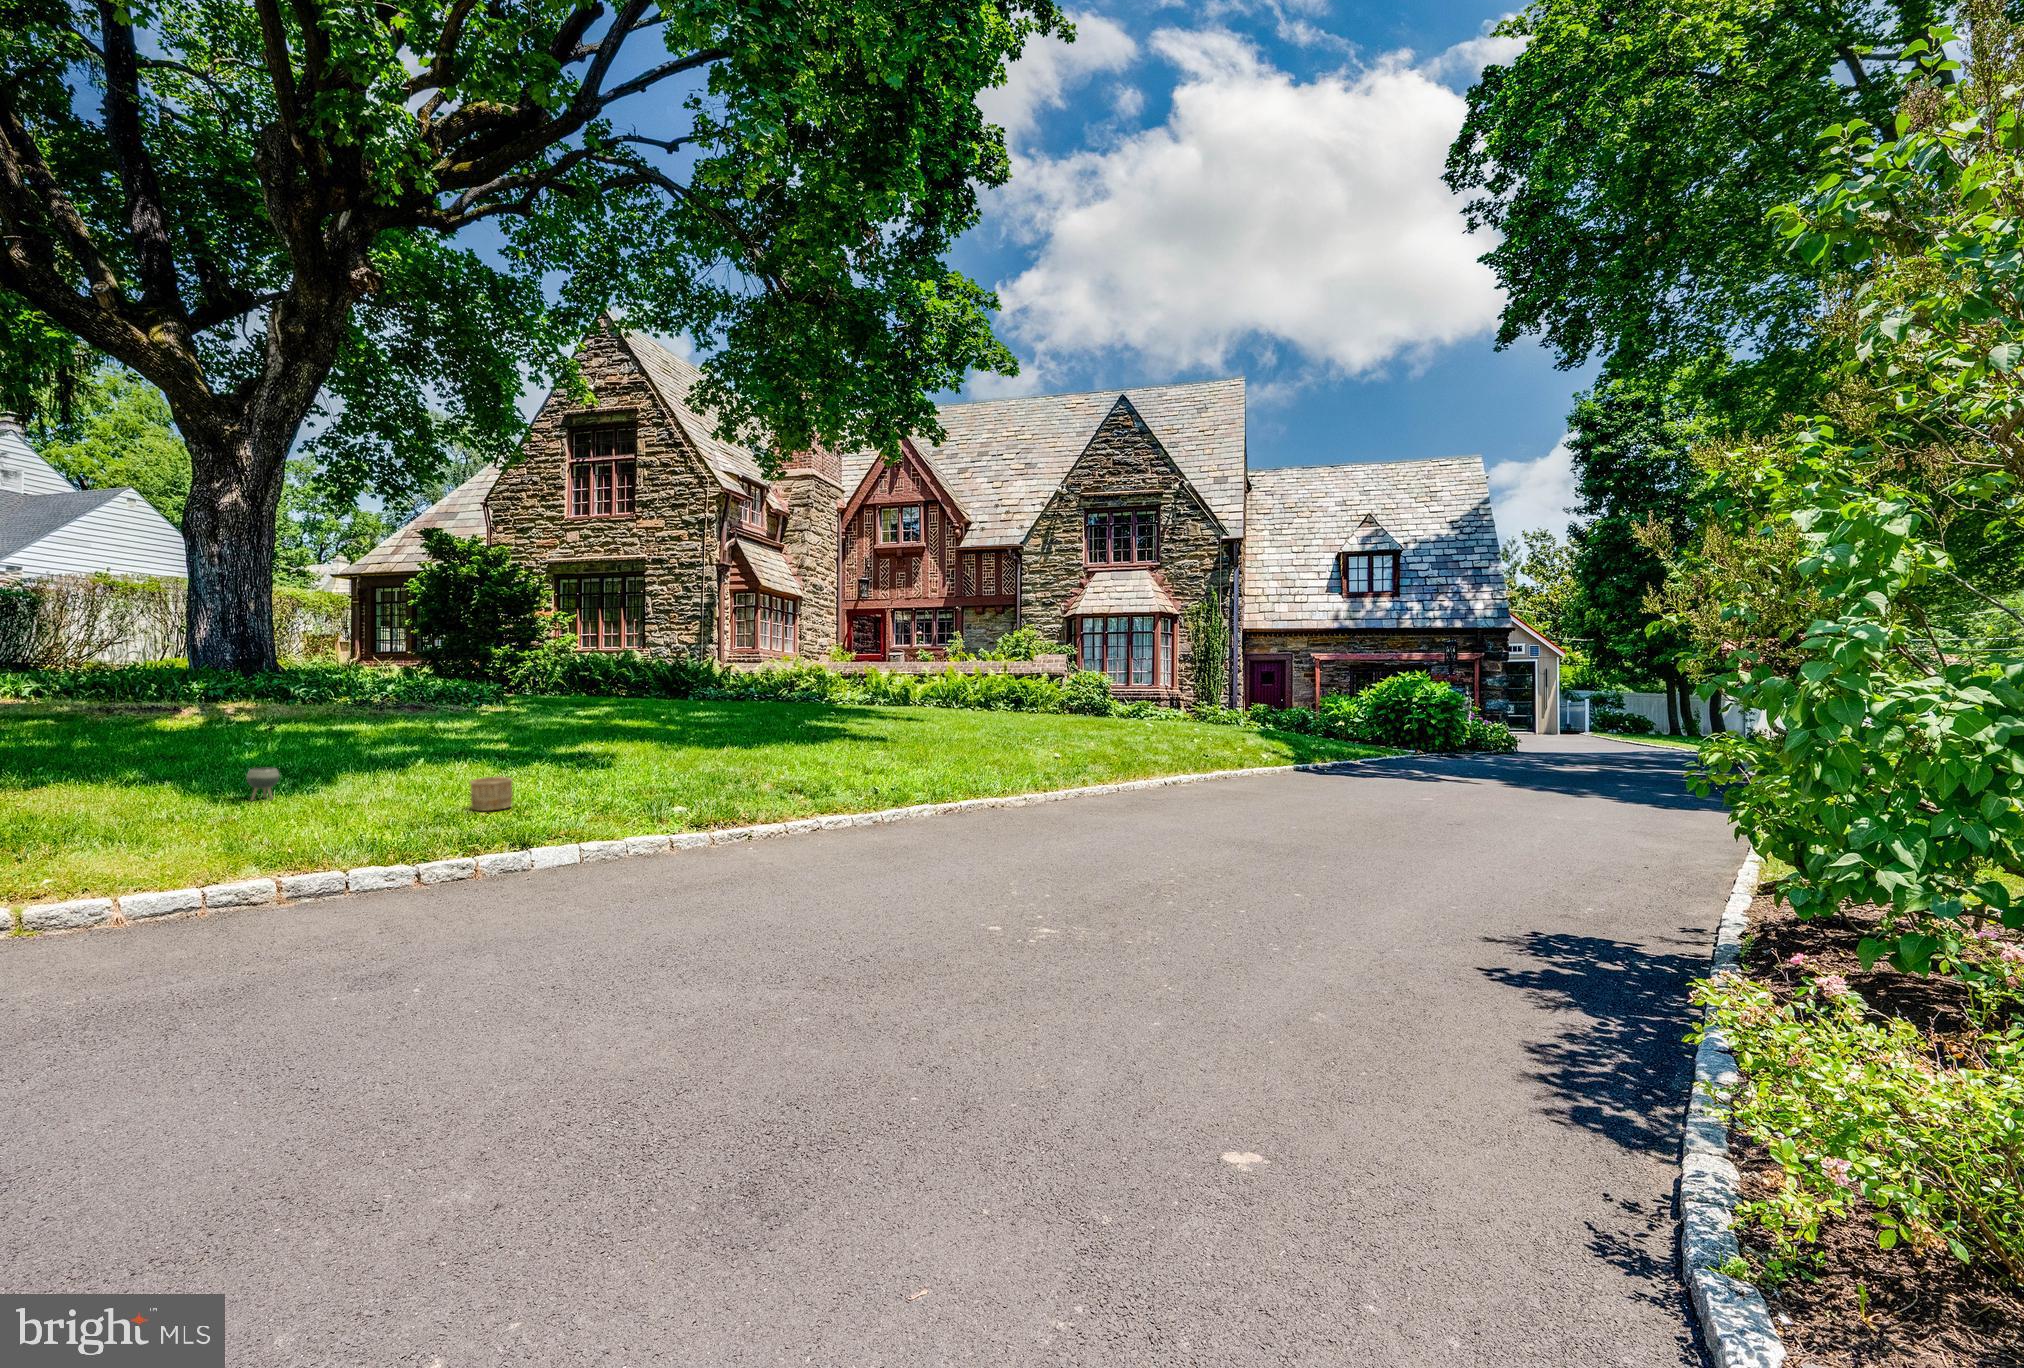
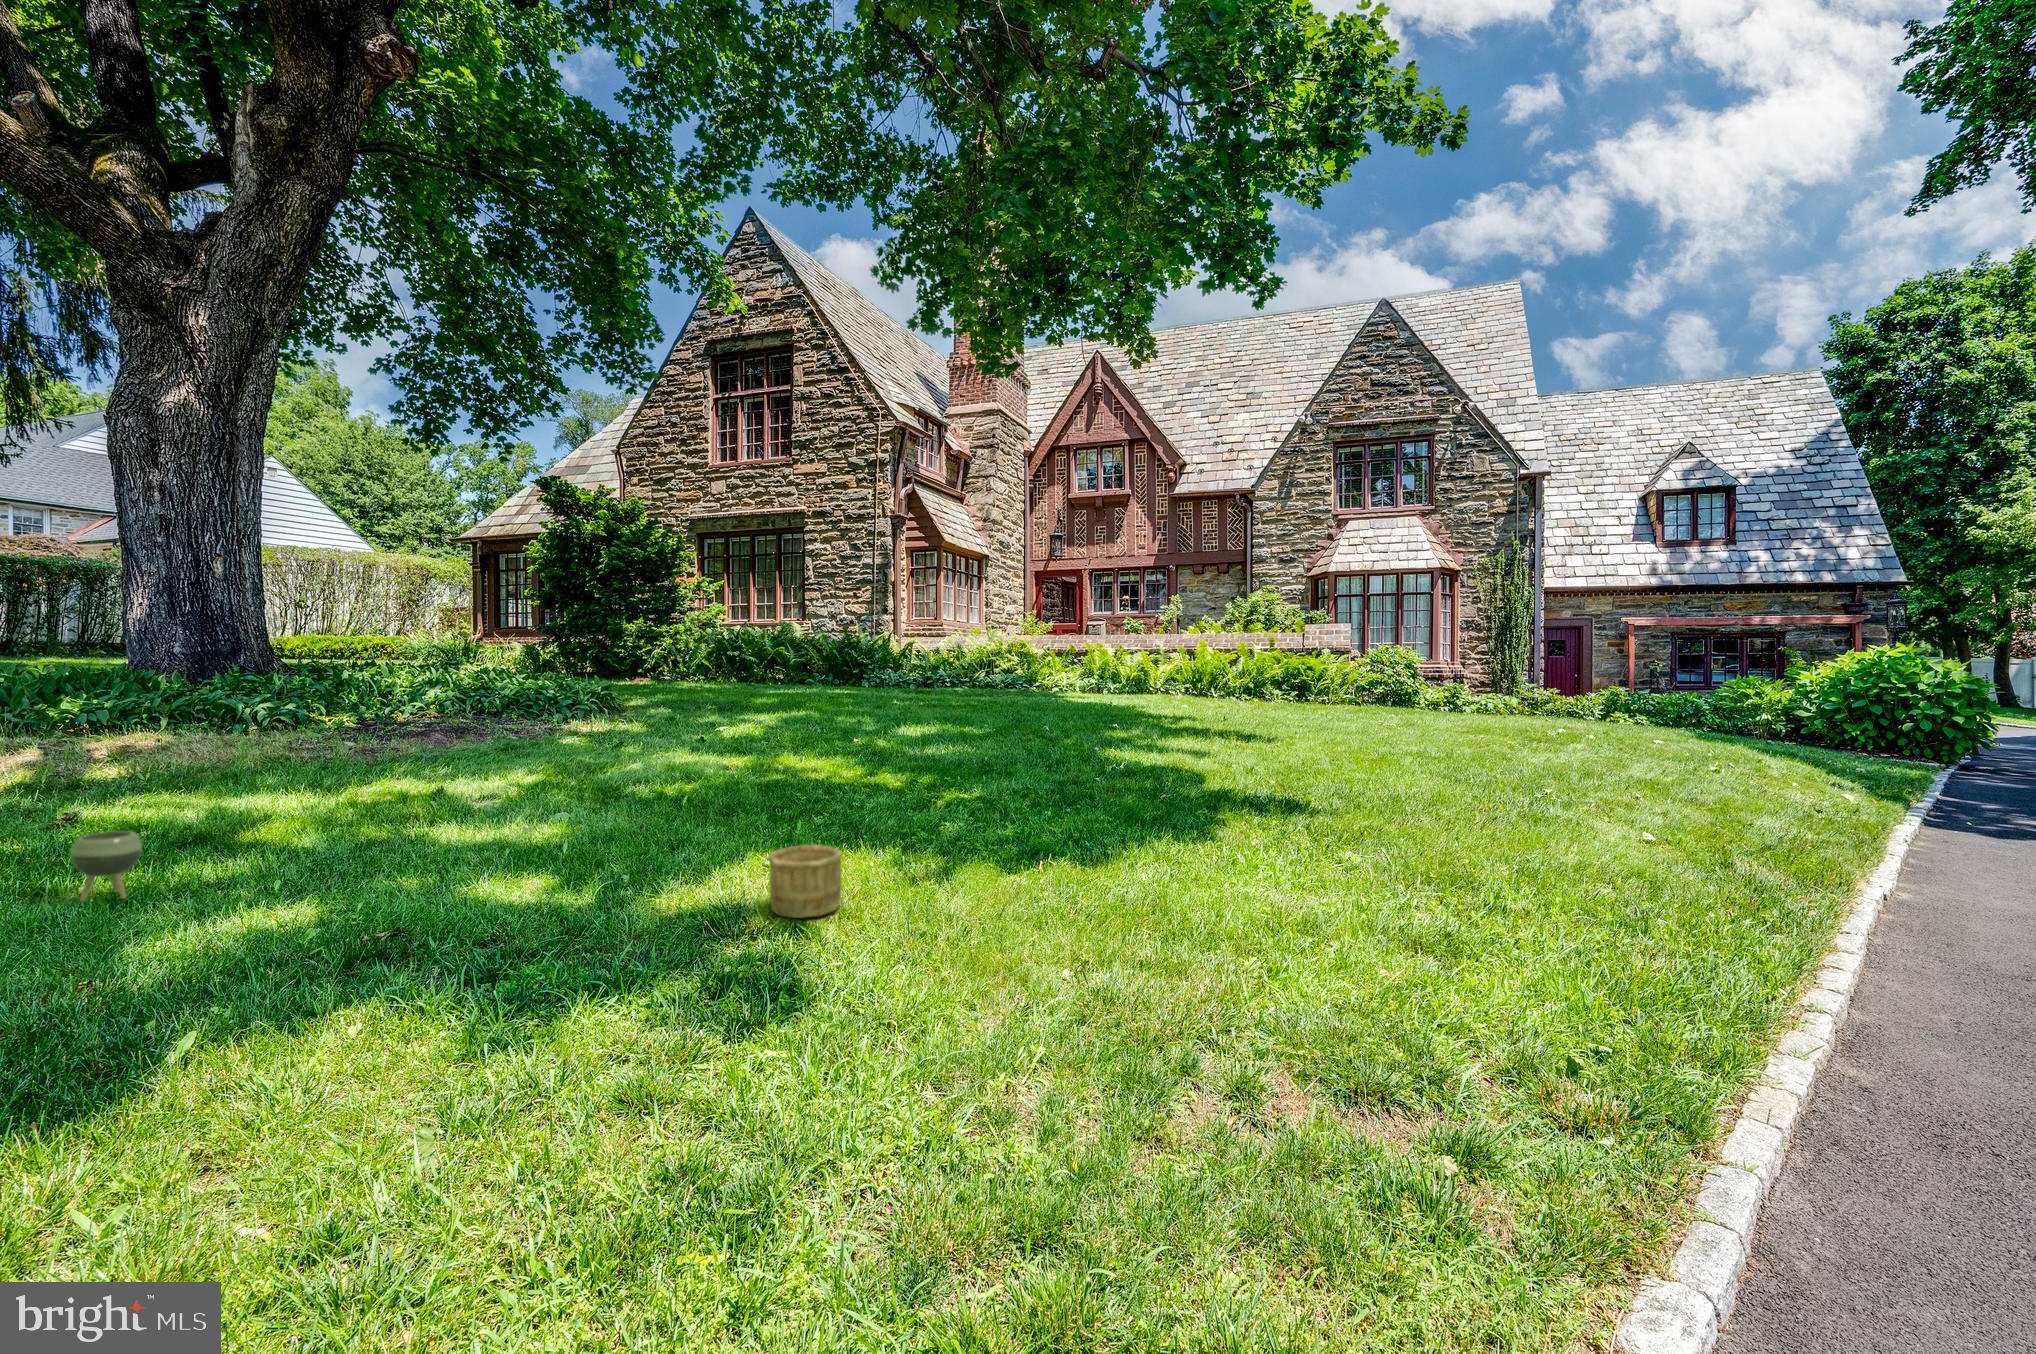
planter: present [247,768,279,800] -> present [71,831,142,902]

